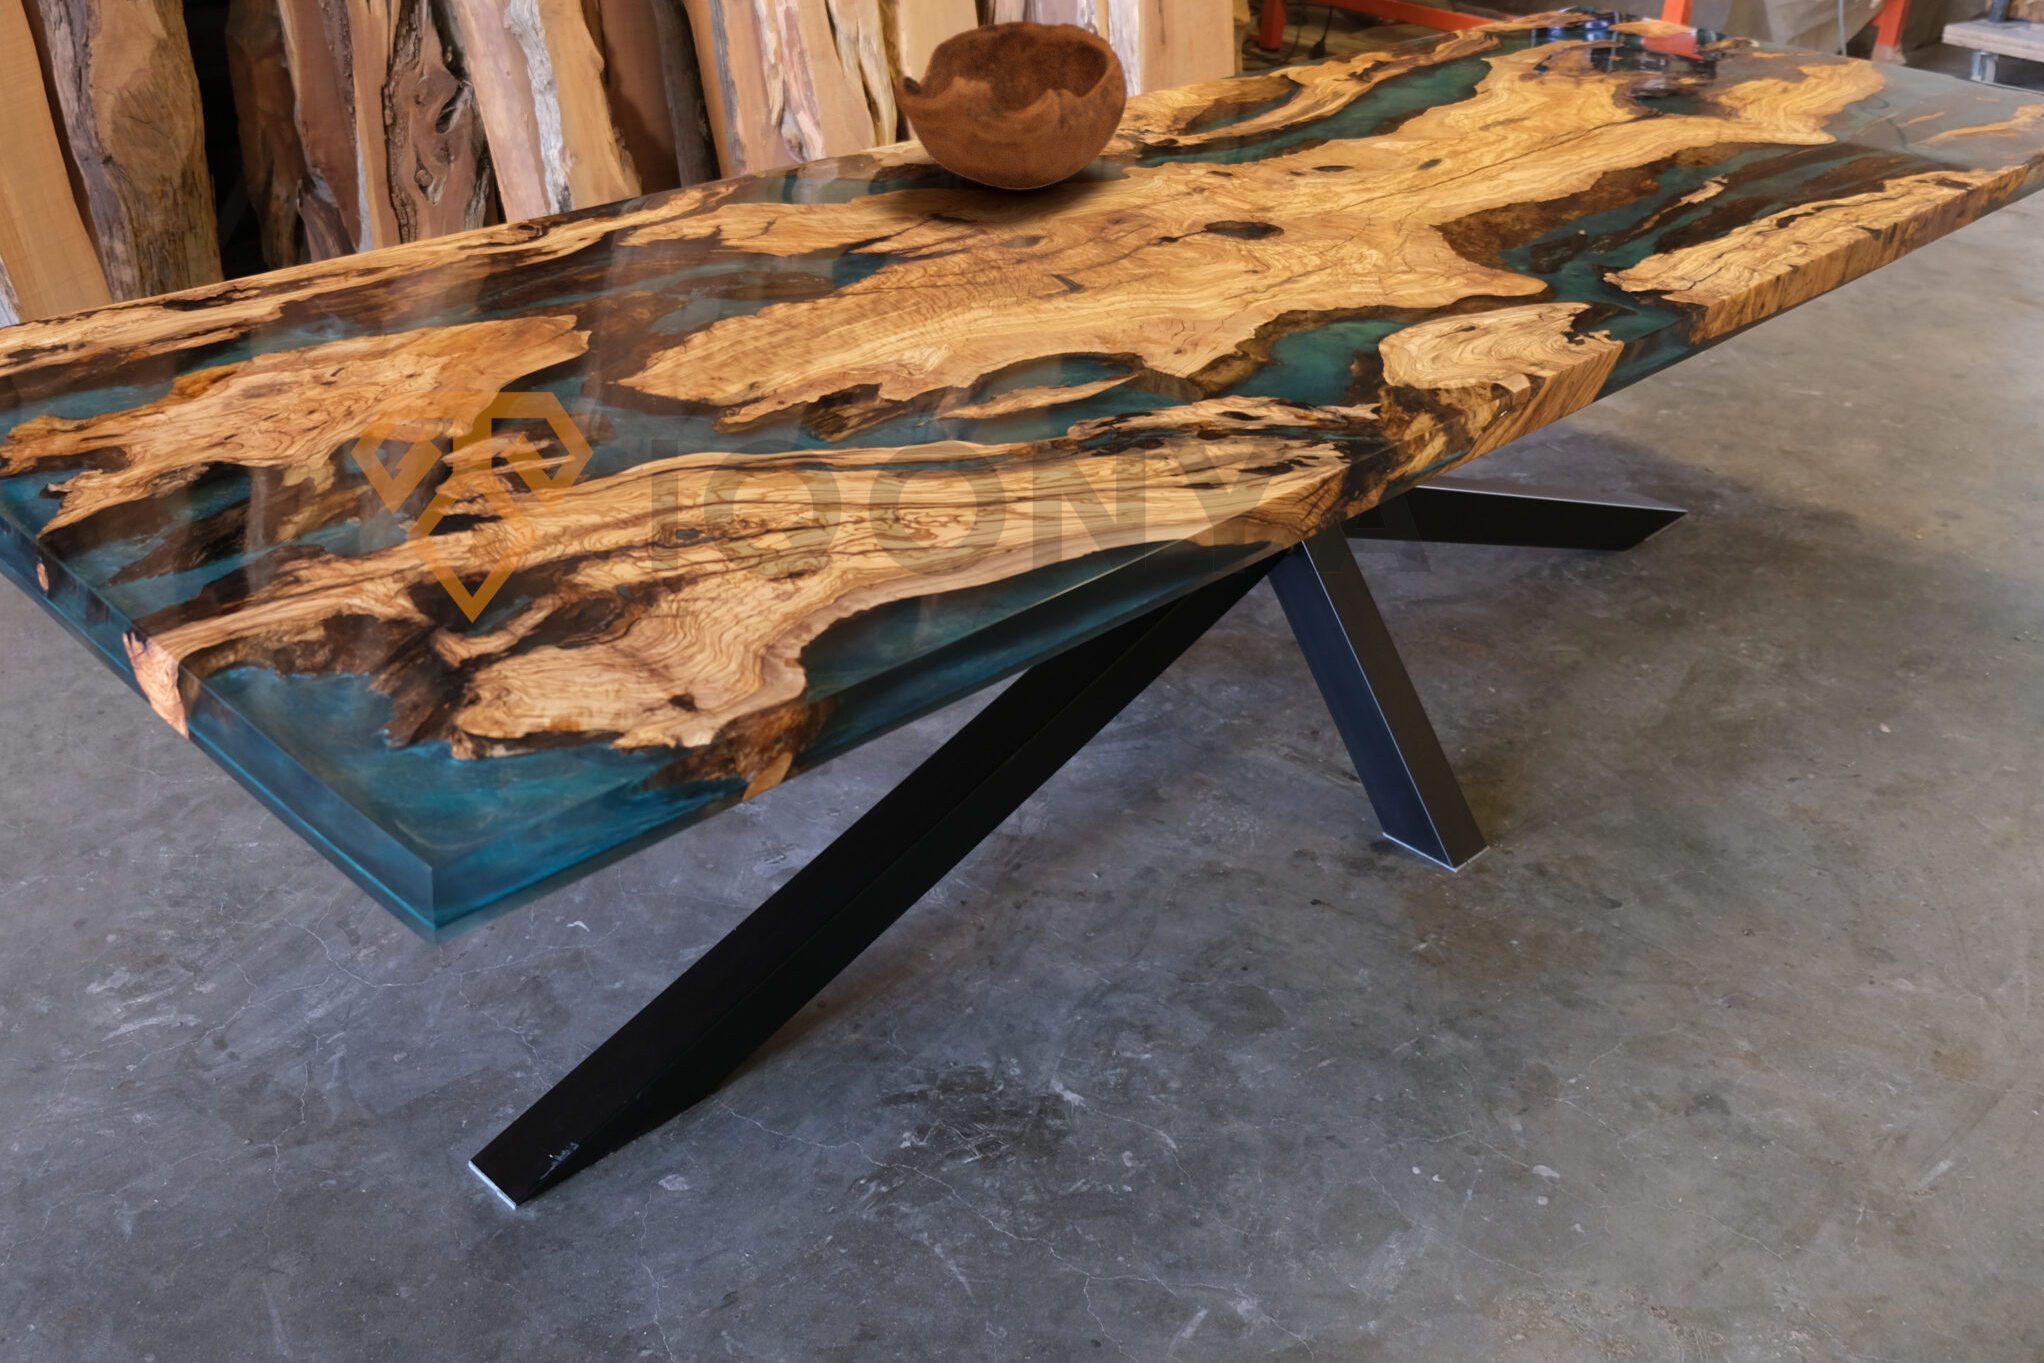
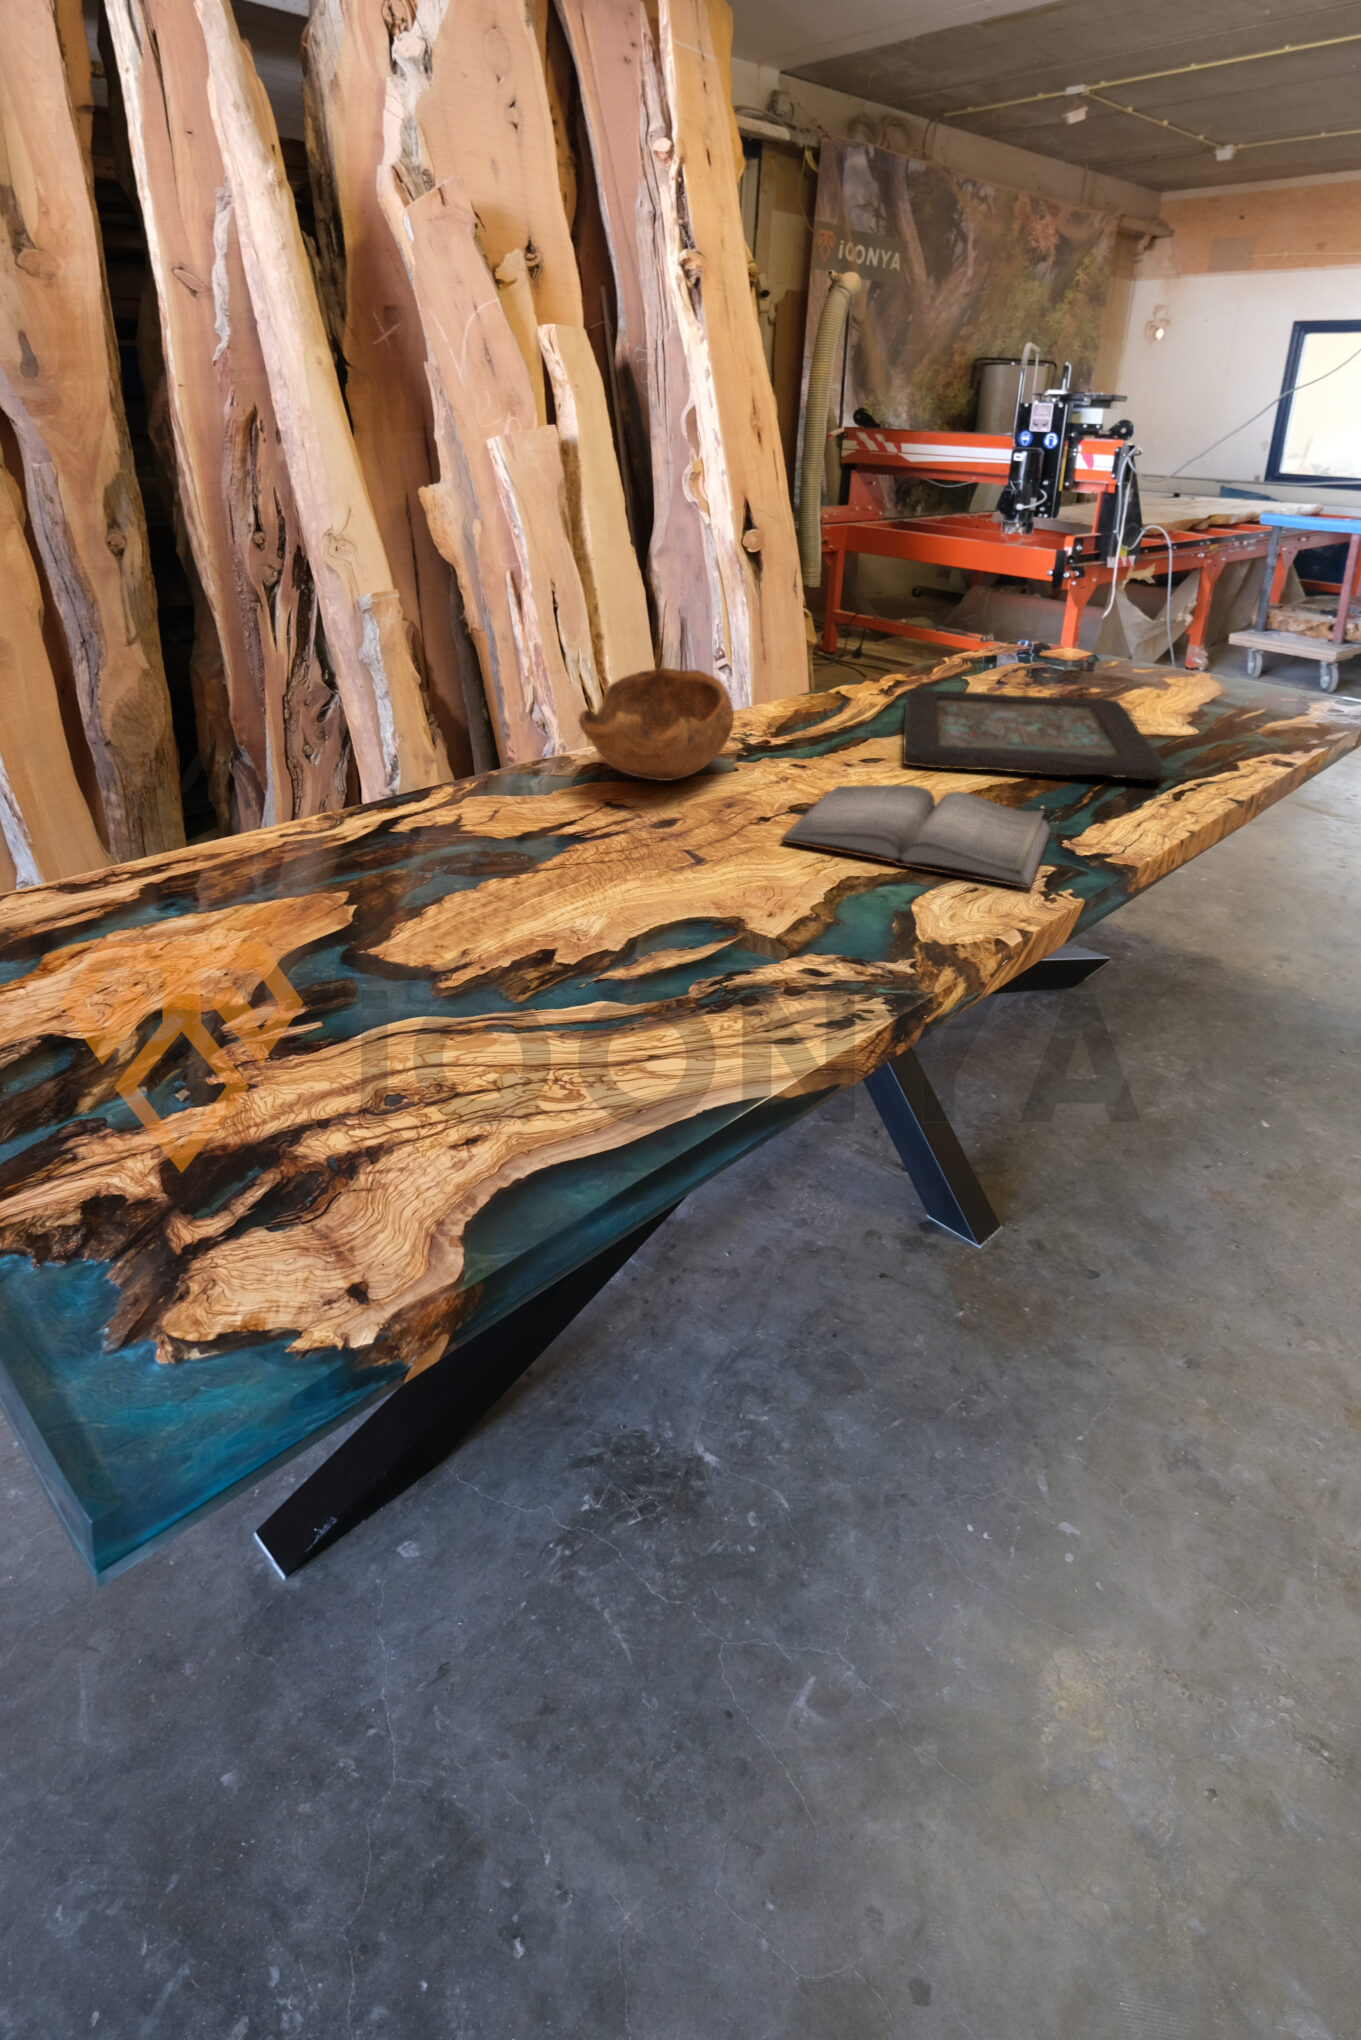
decorative tray: none [1380,71,1769,197] -> present [903,689,1165,780]
hardback book: none [1193,193,1590,324] -> present [781,785,1051,888]

